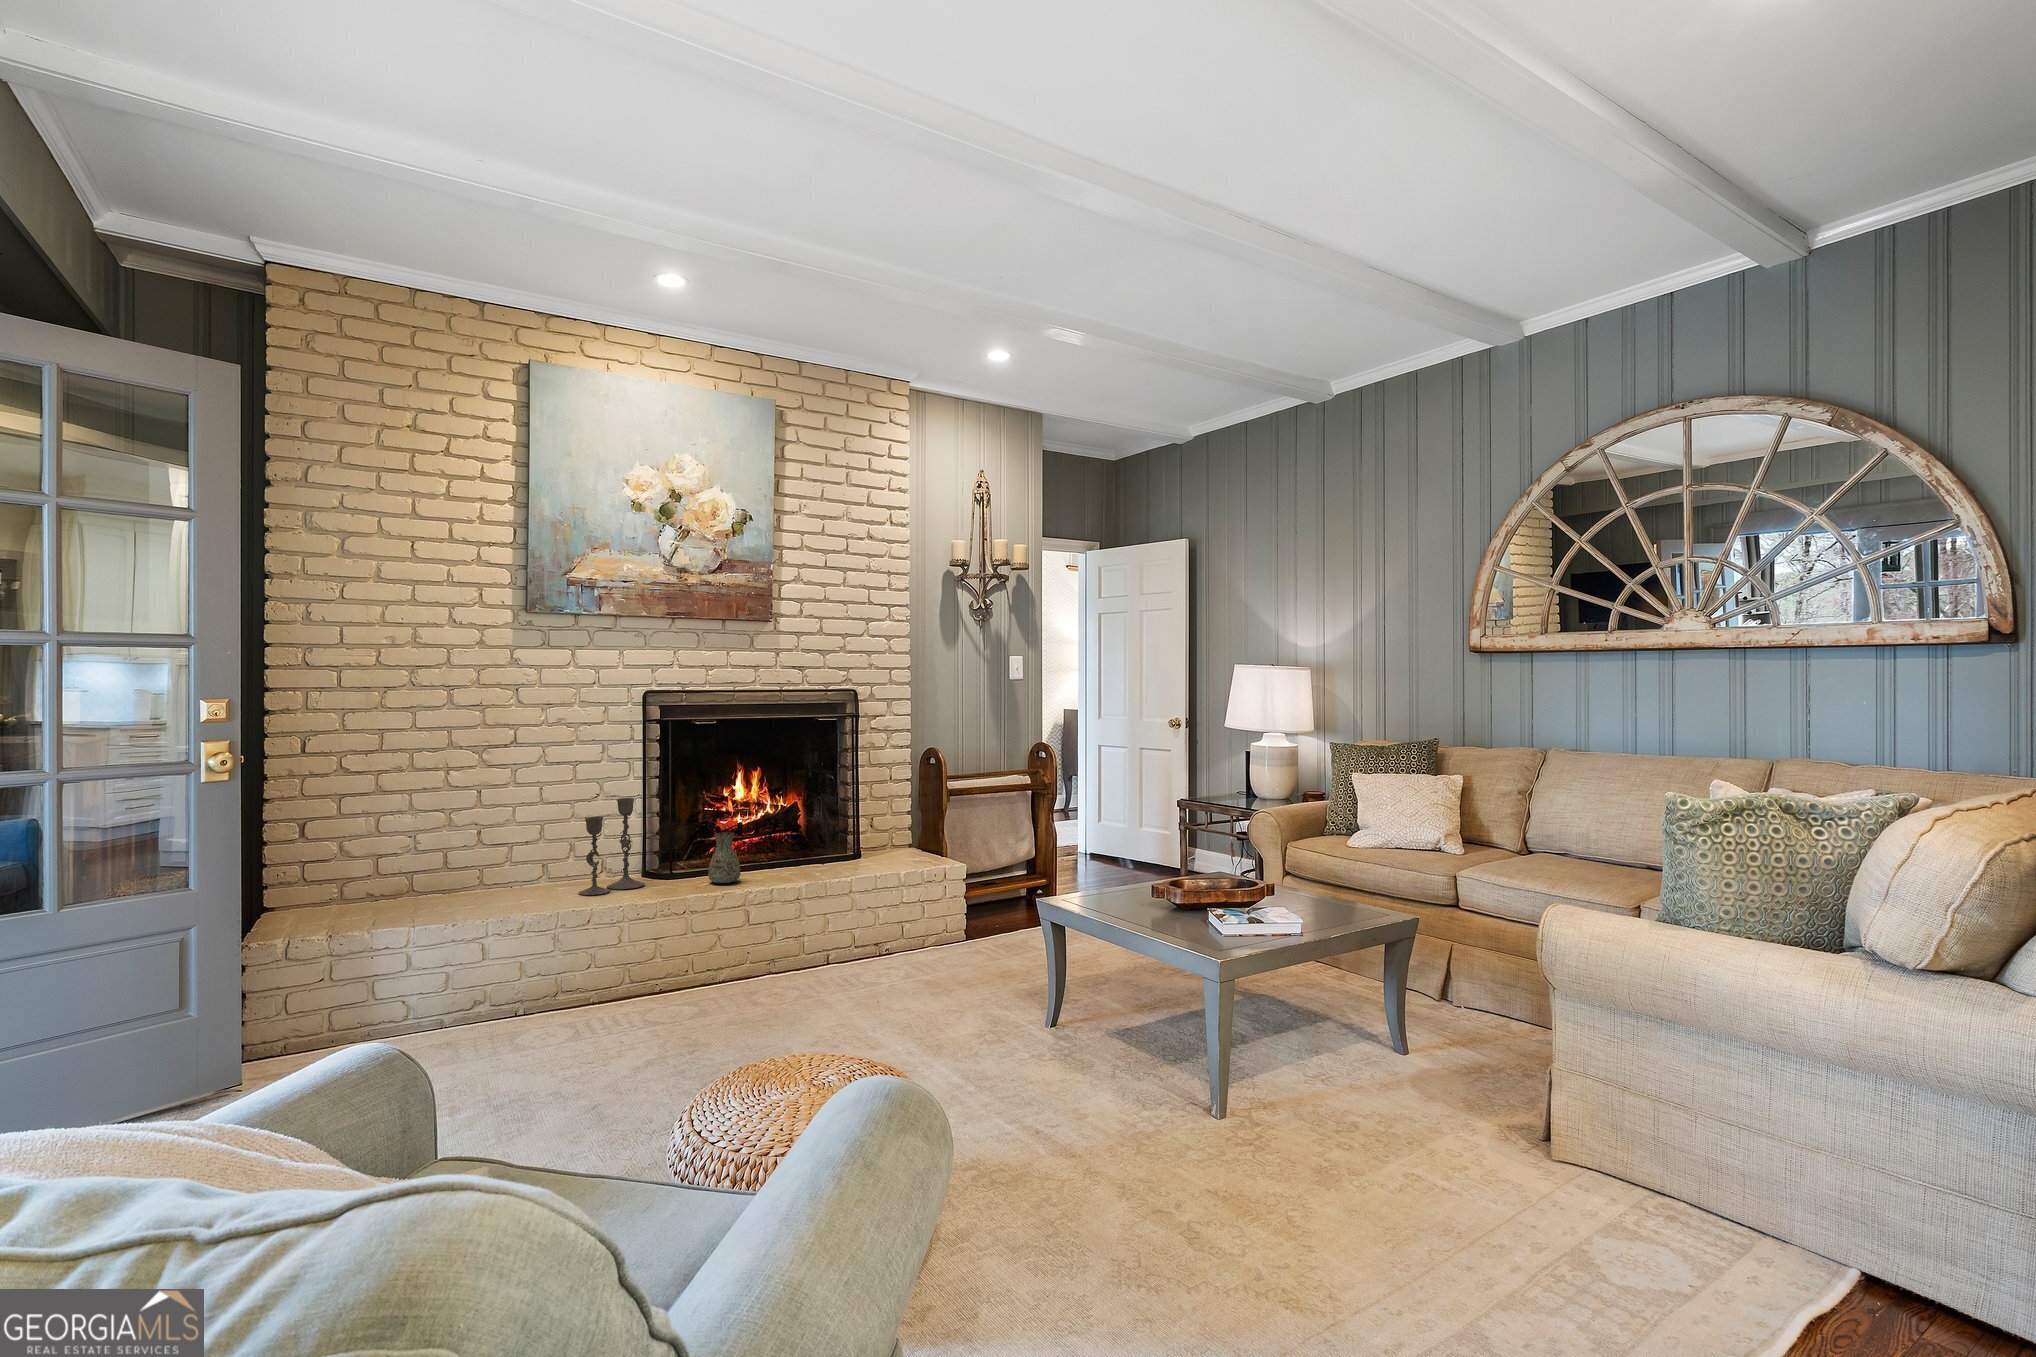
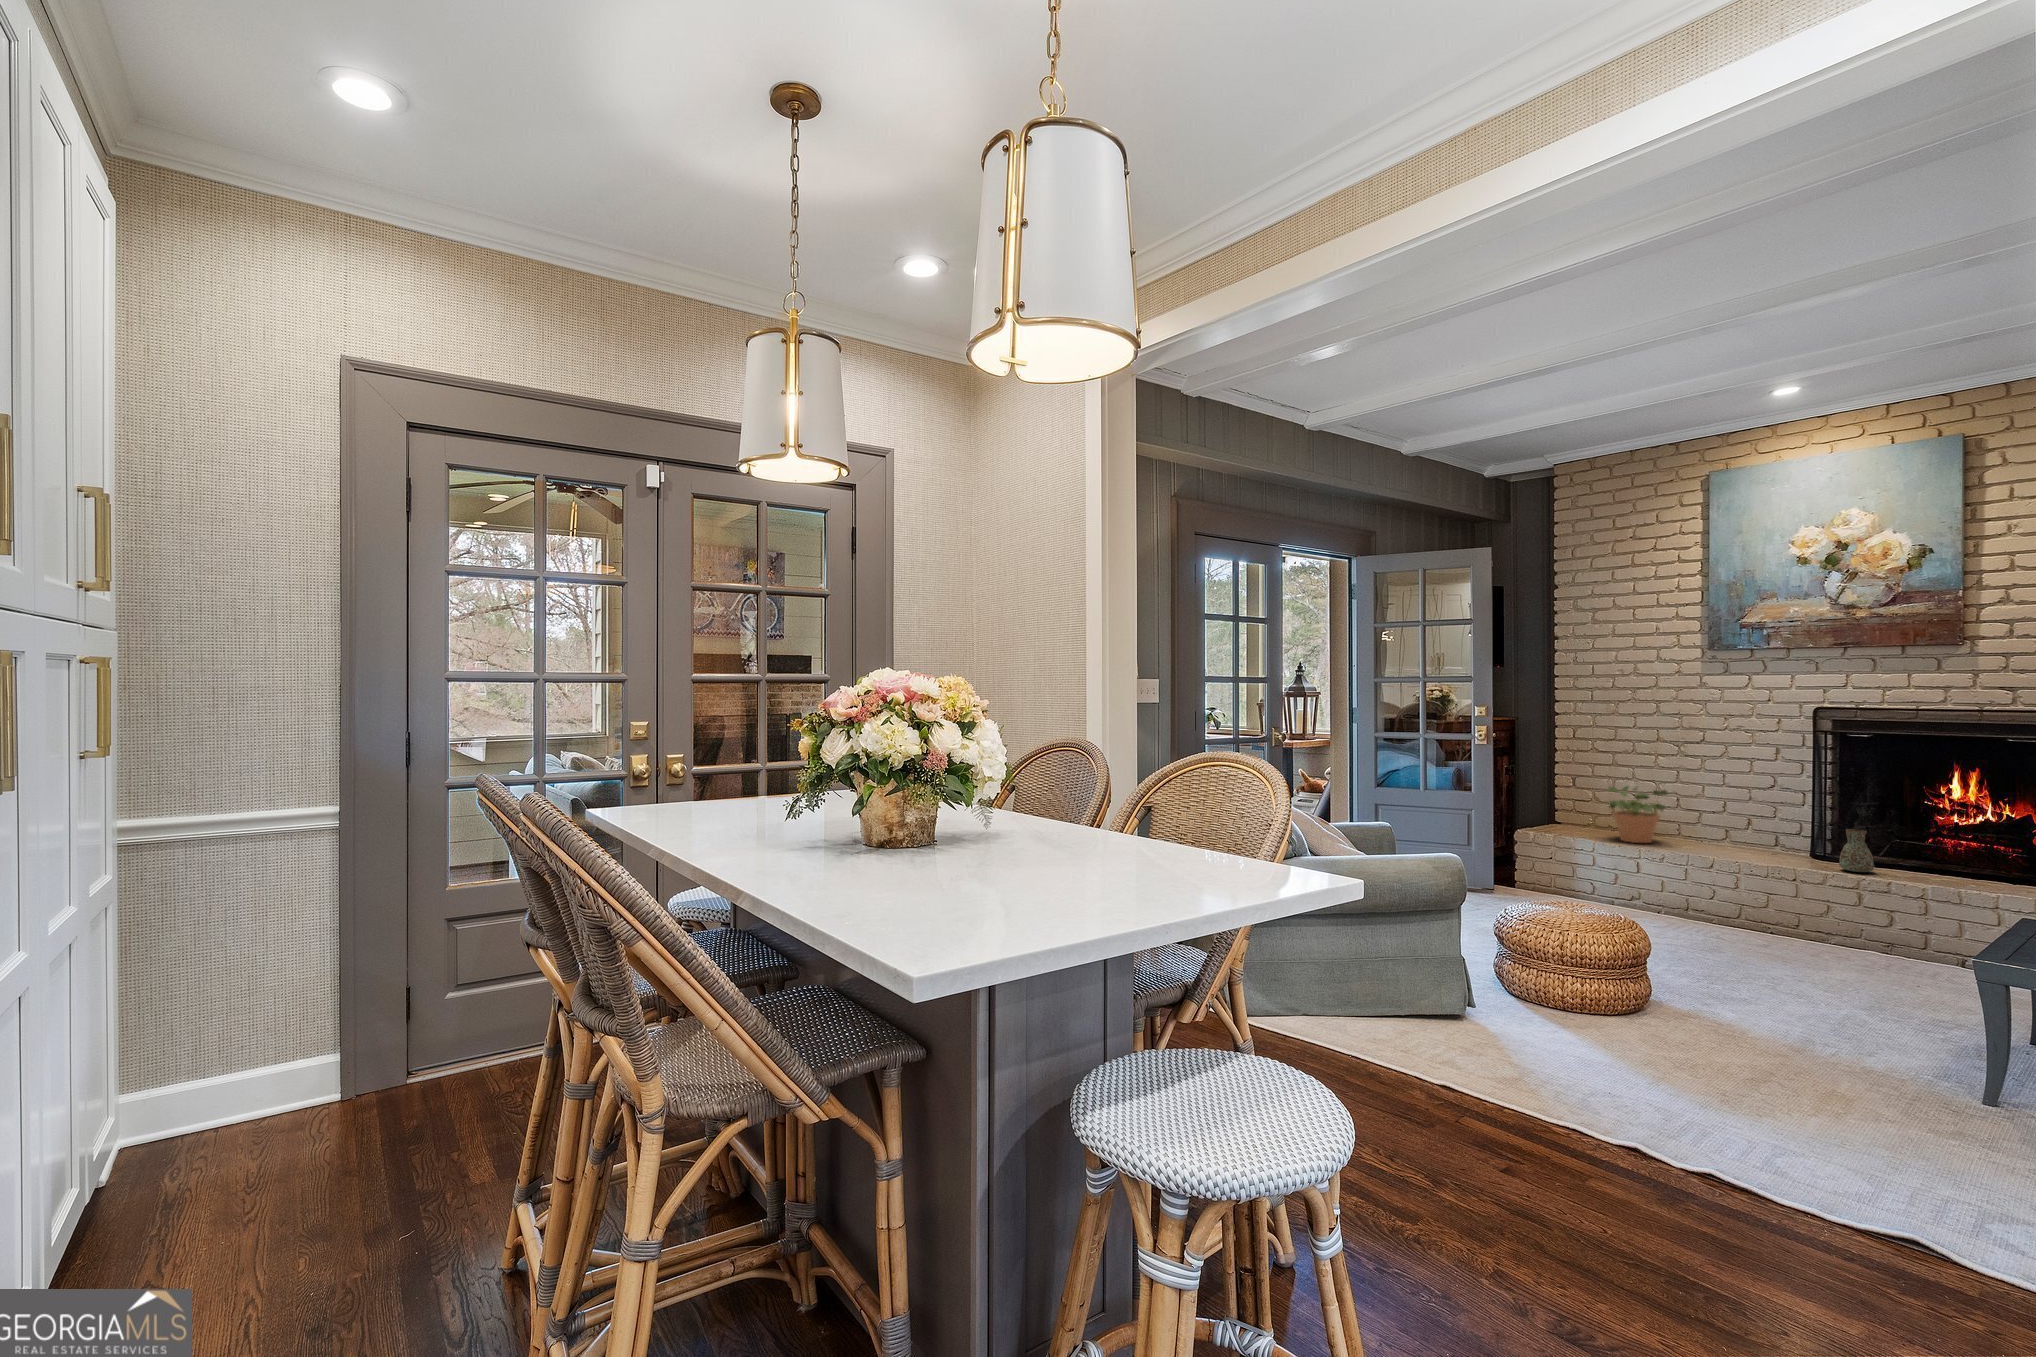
candlestick: present [579,798,645,895] -> none [1726,790,1790,859]
potted plant: none [397,818,511,911] -> present [1604,786,1667,843]

